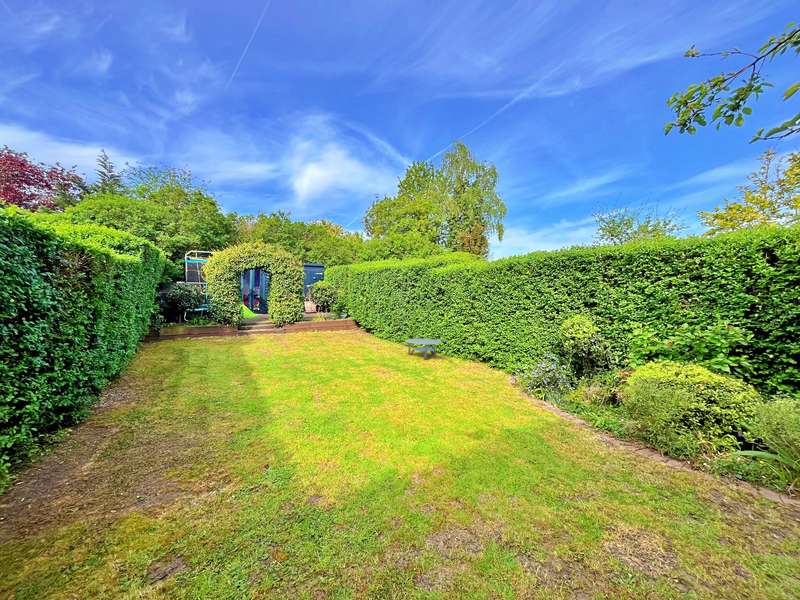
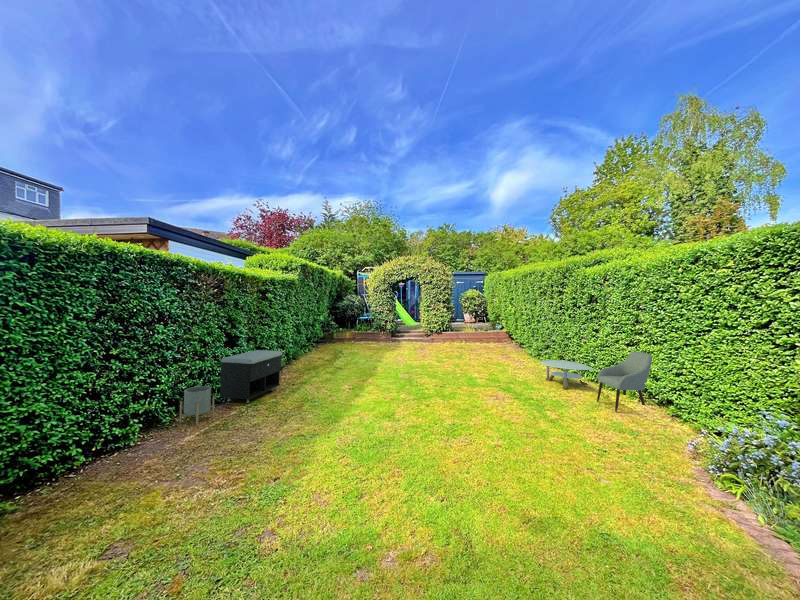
chair: none [451,328,483,370] -> present [597,351,652,412]
storage bench: none [61,358,151,438] -> present [220,350,283,403]
planter: none [16,421,80,487] -> present [179,386,214,425]

